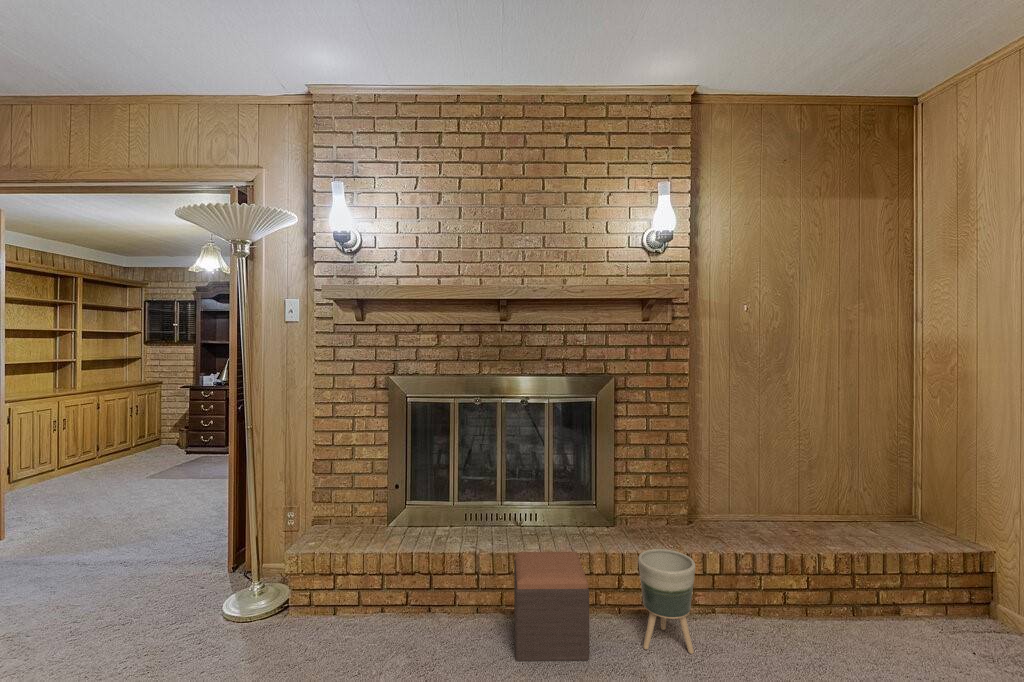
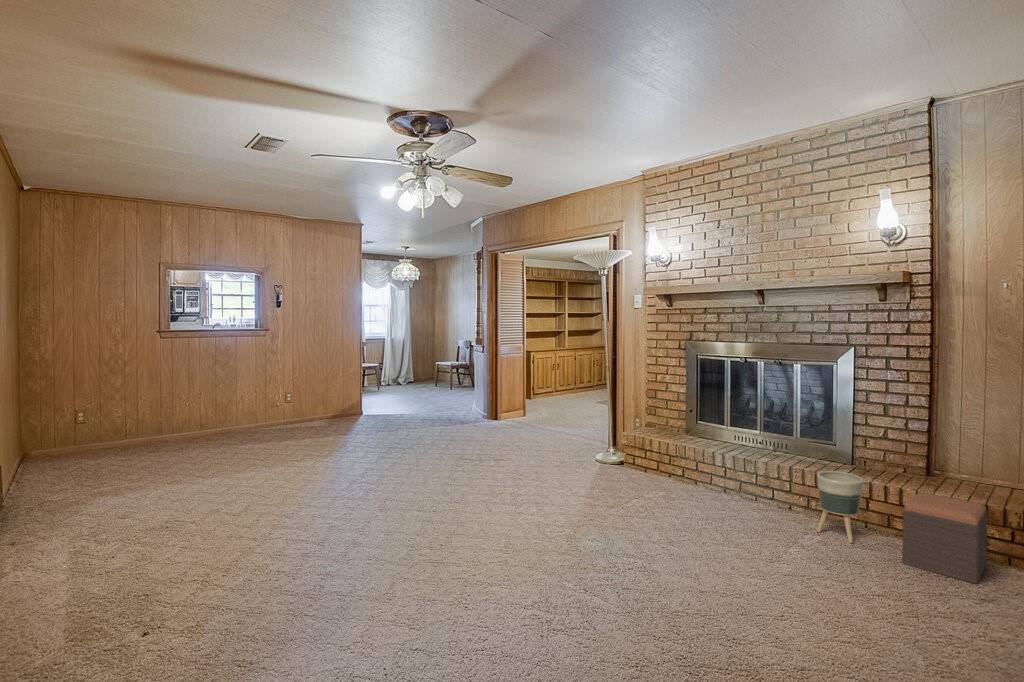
footstool: present [514,552,589,661] -> present [902,492,987,584]

